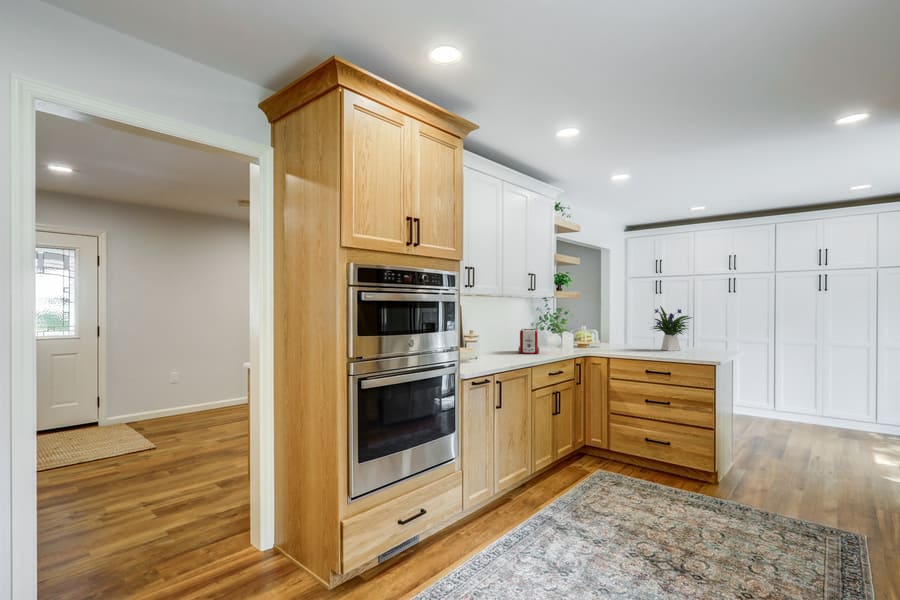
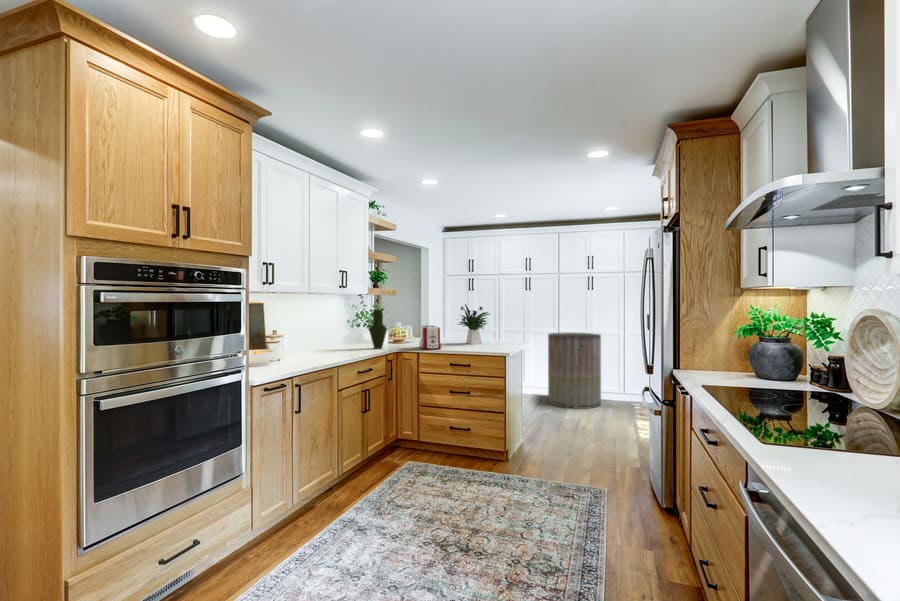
vase: none [555,312,574,351] -> present [369,310,387,349]
toaster: present [518,329,539,354] -> present [419,326,441,350]
trash can: none [763,342,843,438] -> present [548,332,601,409]

